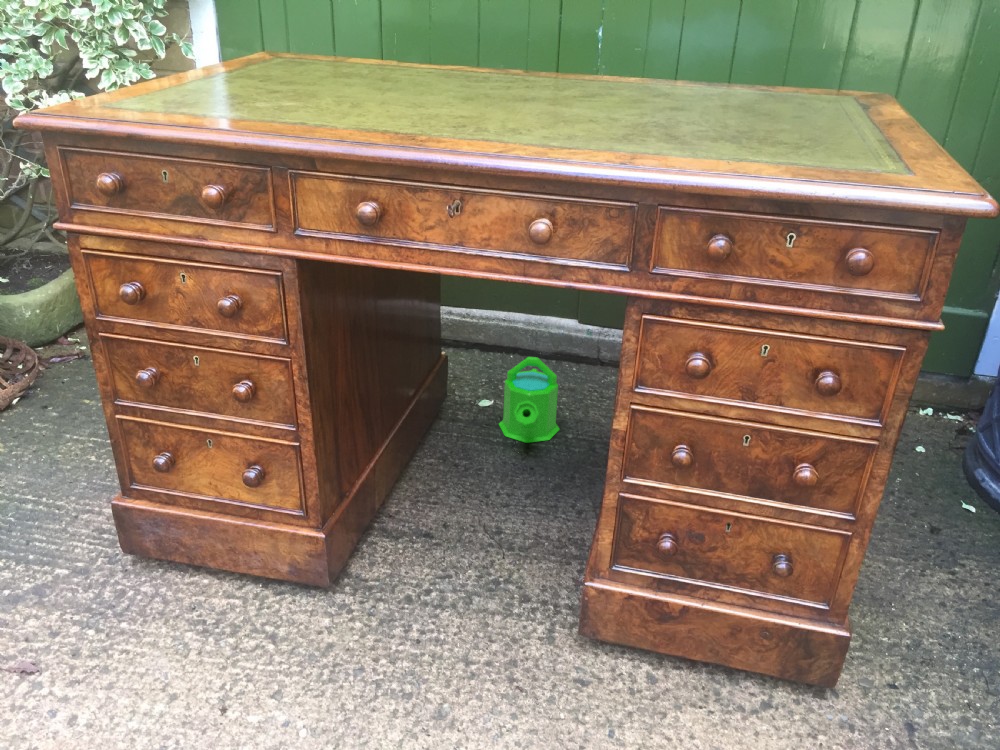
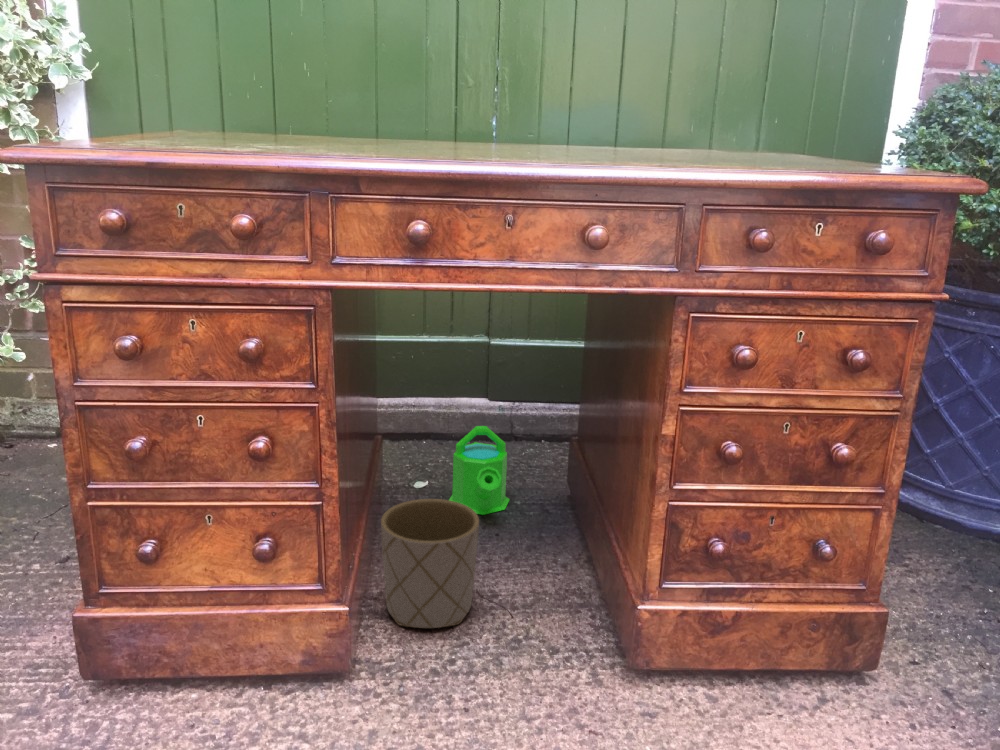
planter: none [383,434,475,557] -> present [381,499,479,628]

